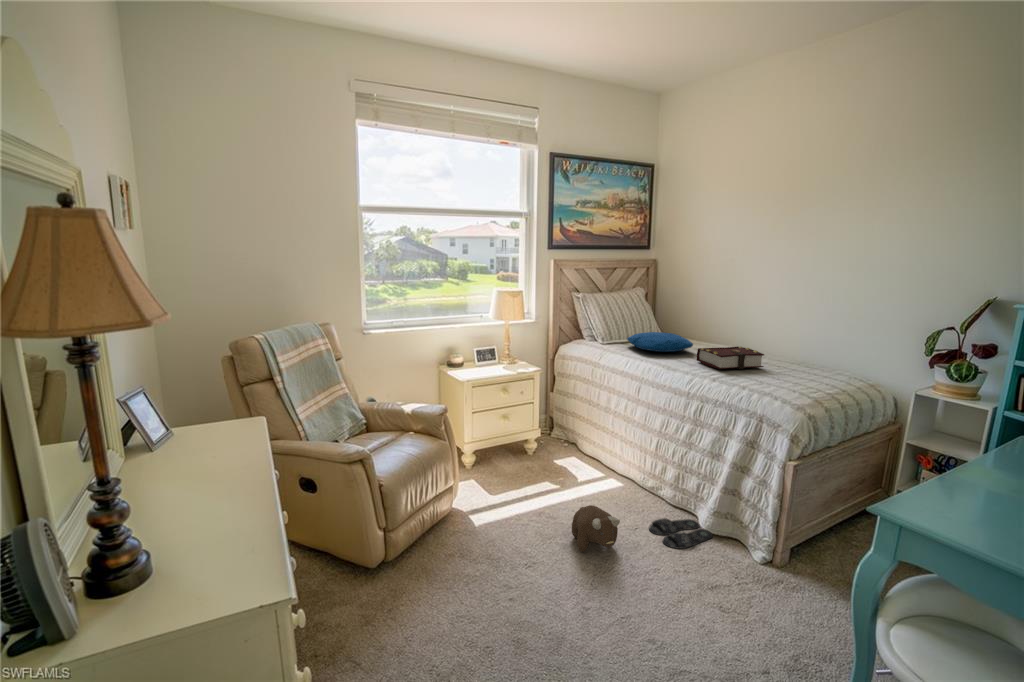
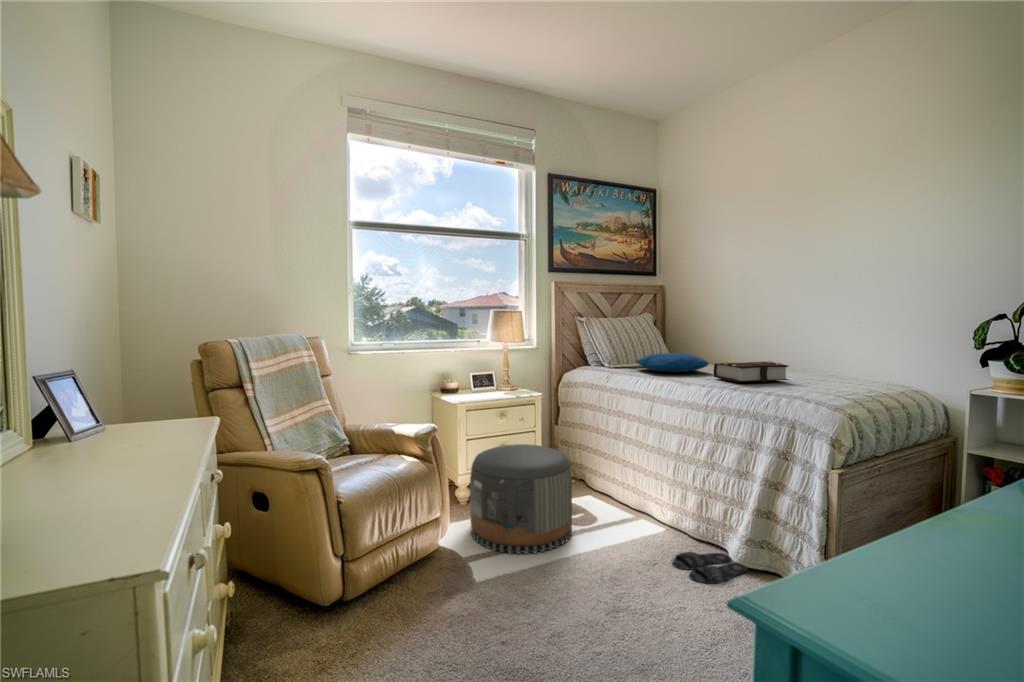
pouf: none [475,419,565,519] -> present [470,444,572,554]
plush toy: present [572,505,620,552] -> none [582,532,638,588]

